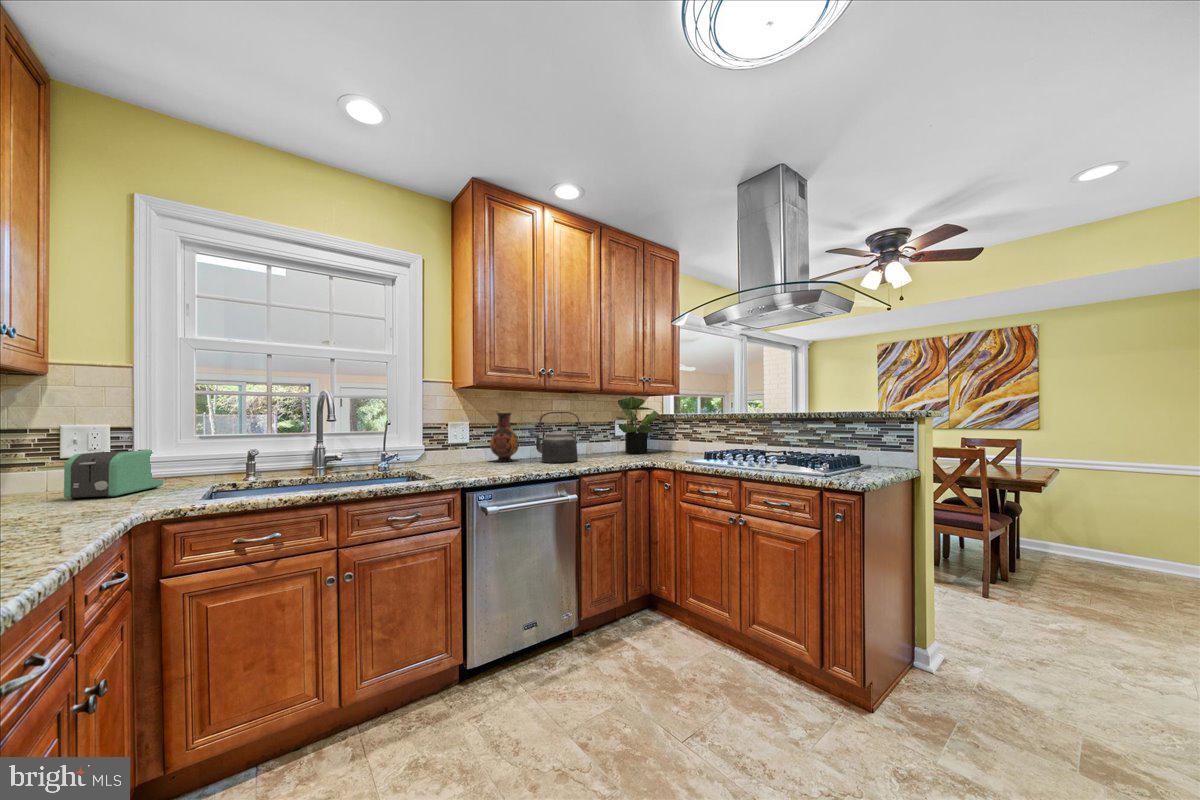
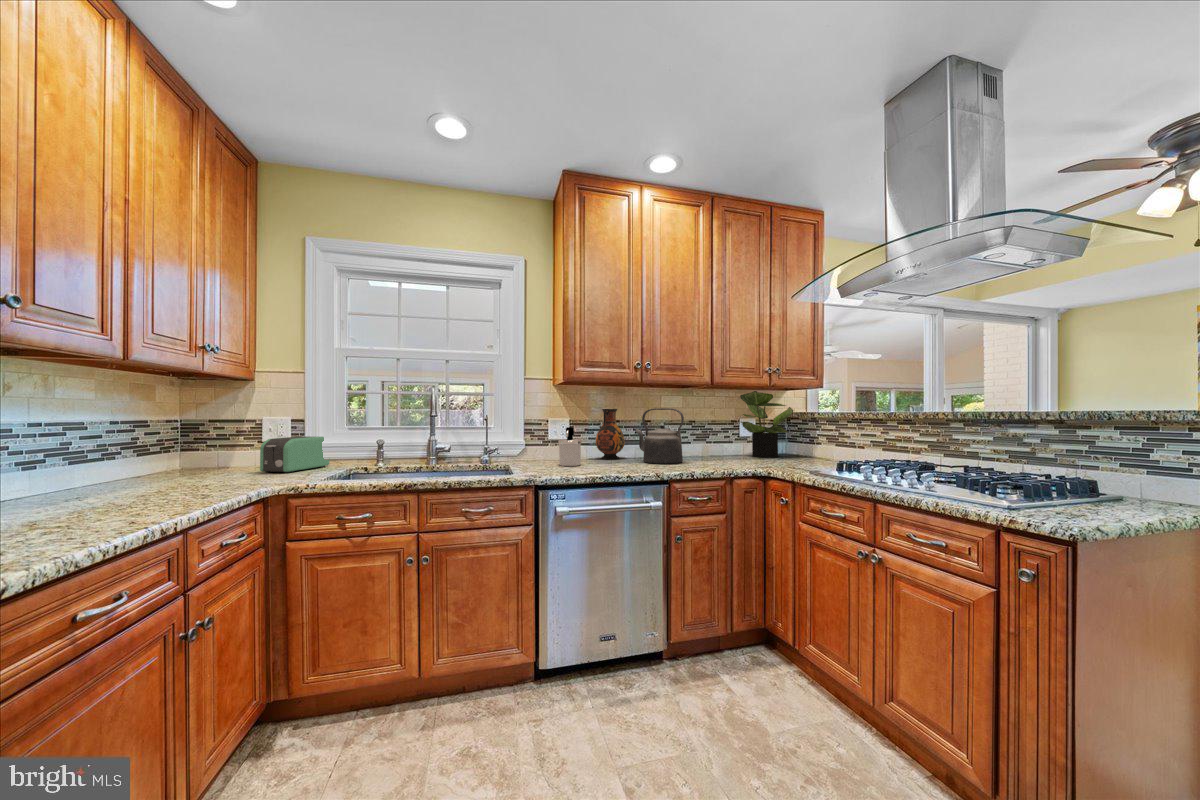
soap dispenser: none [464,431,487,470] -> present [558,427,581,466]

